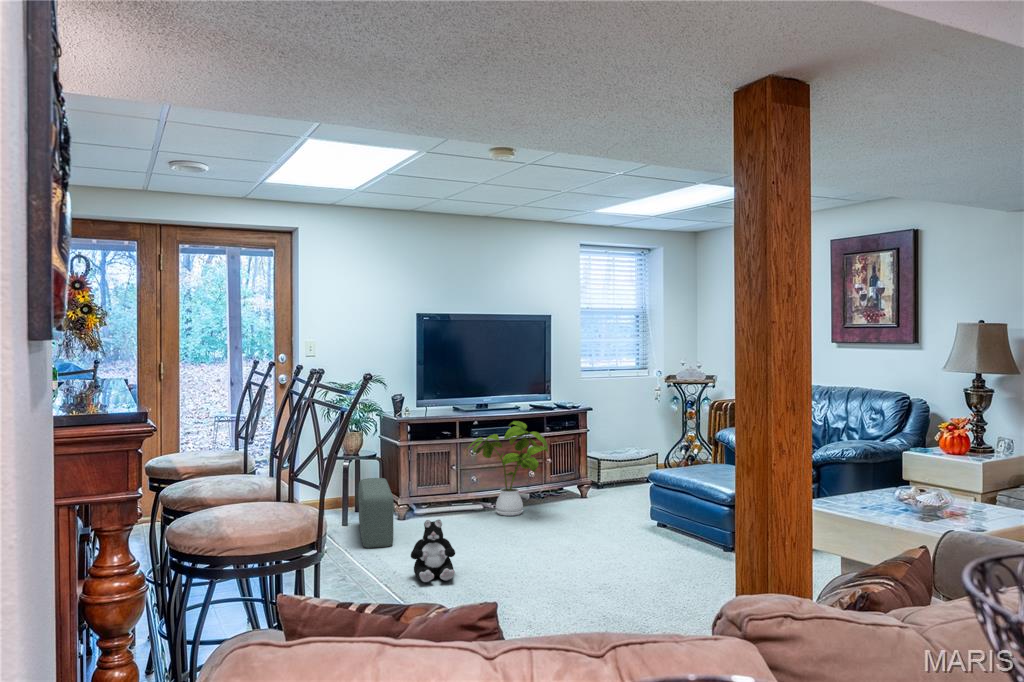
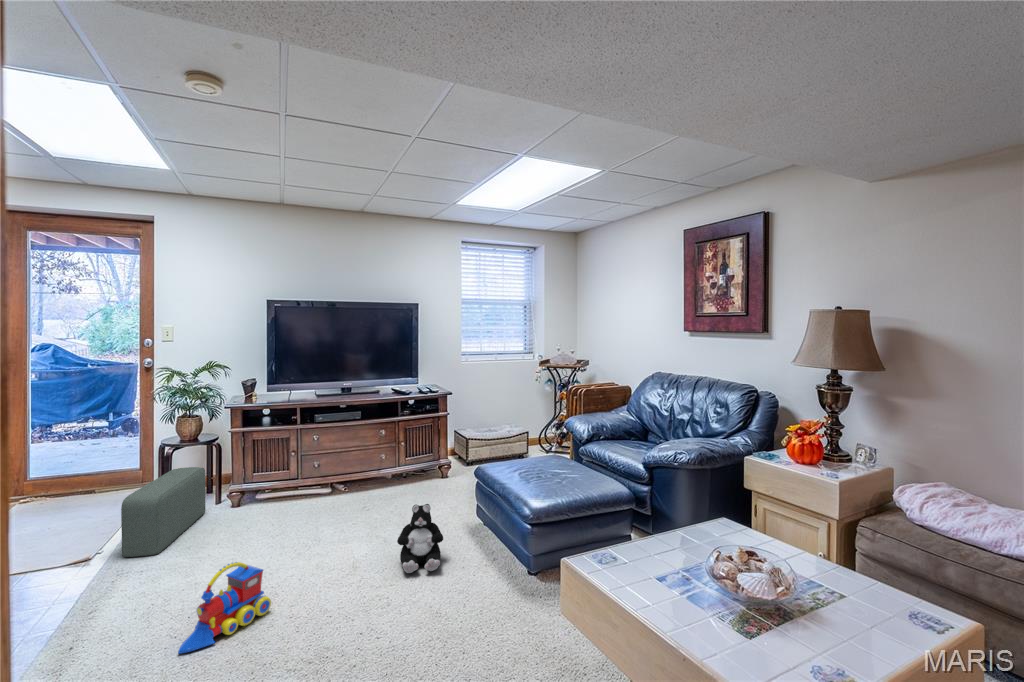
house plant: present [467,421,548,516] -> none [301,409,395,505]
plush toy: present [411,520,455,582] -> present [397,504,443,573]
toy train: none [499,528,541,587] -> present [178,562,271,654]

